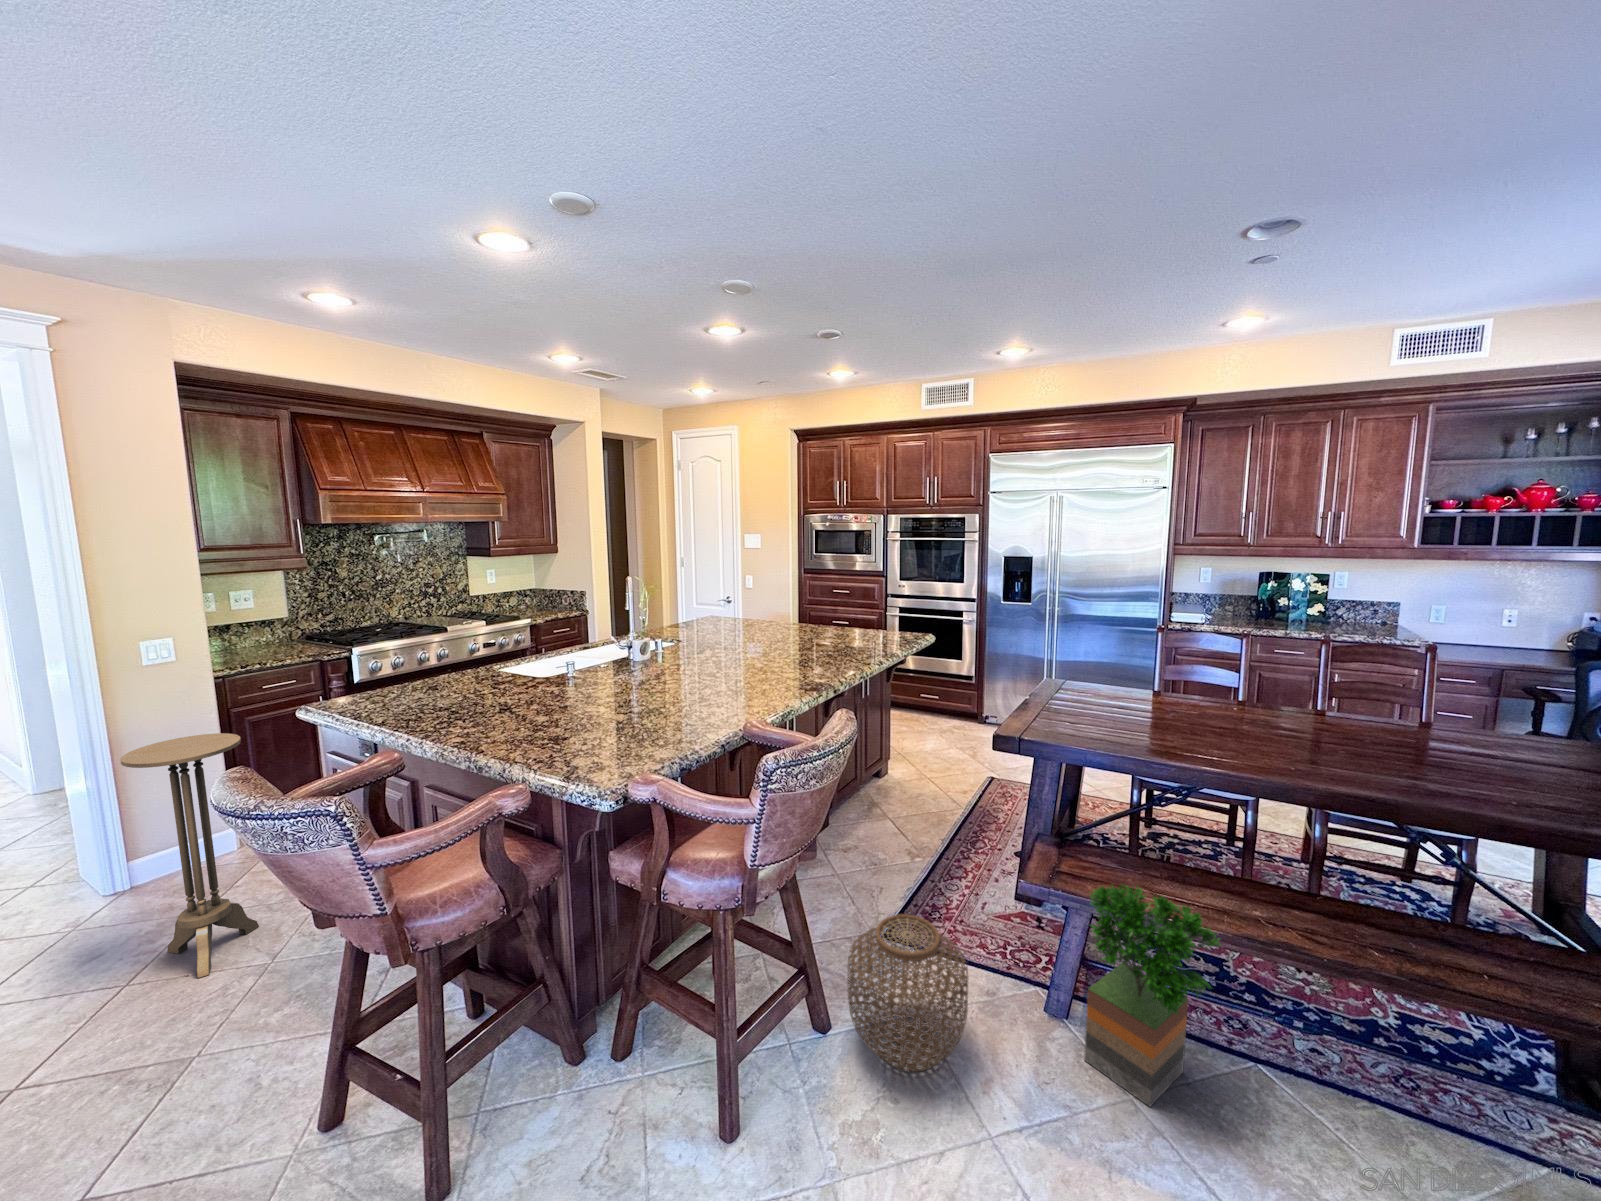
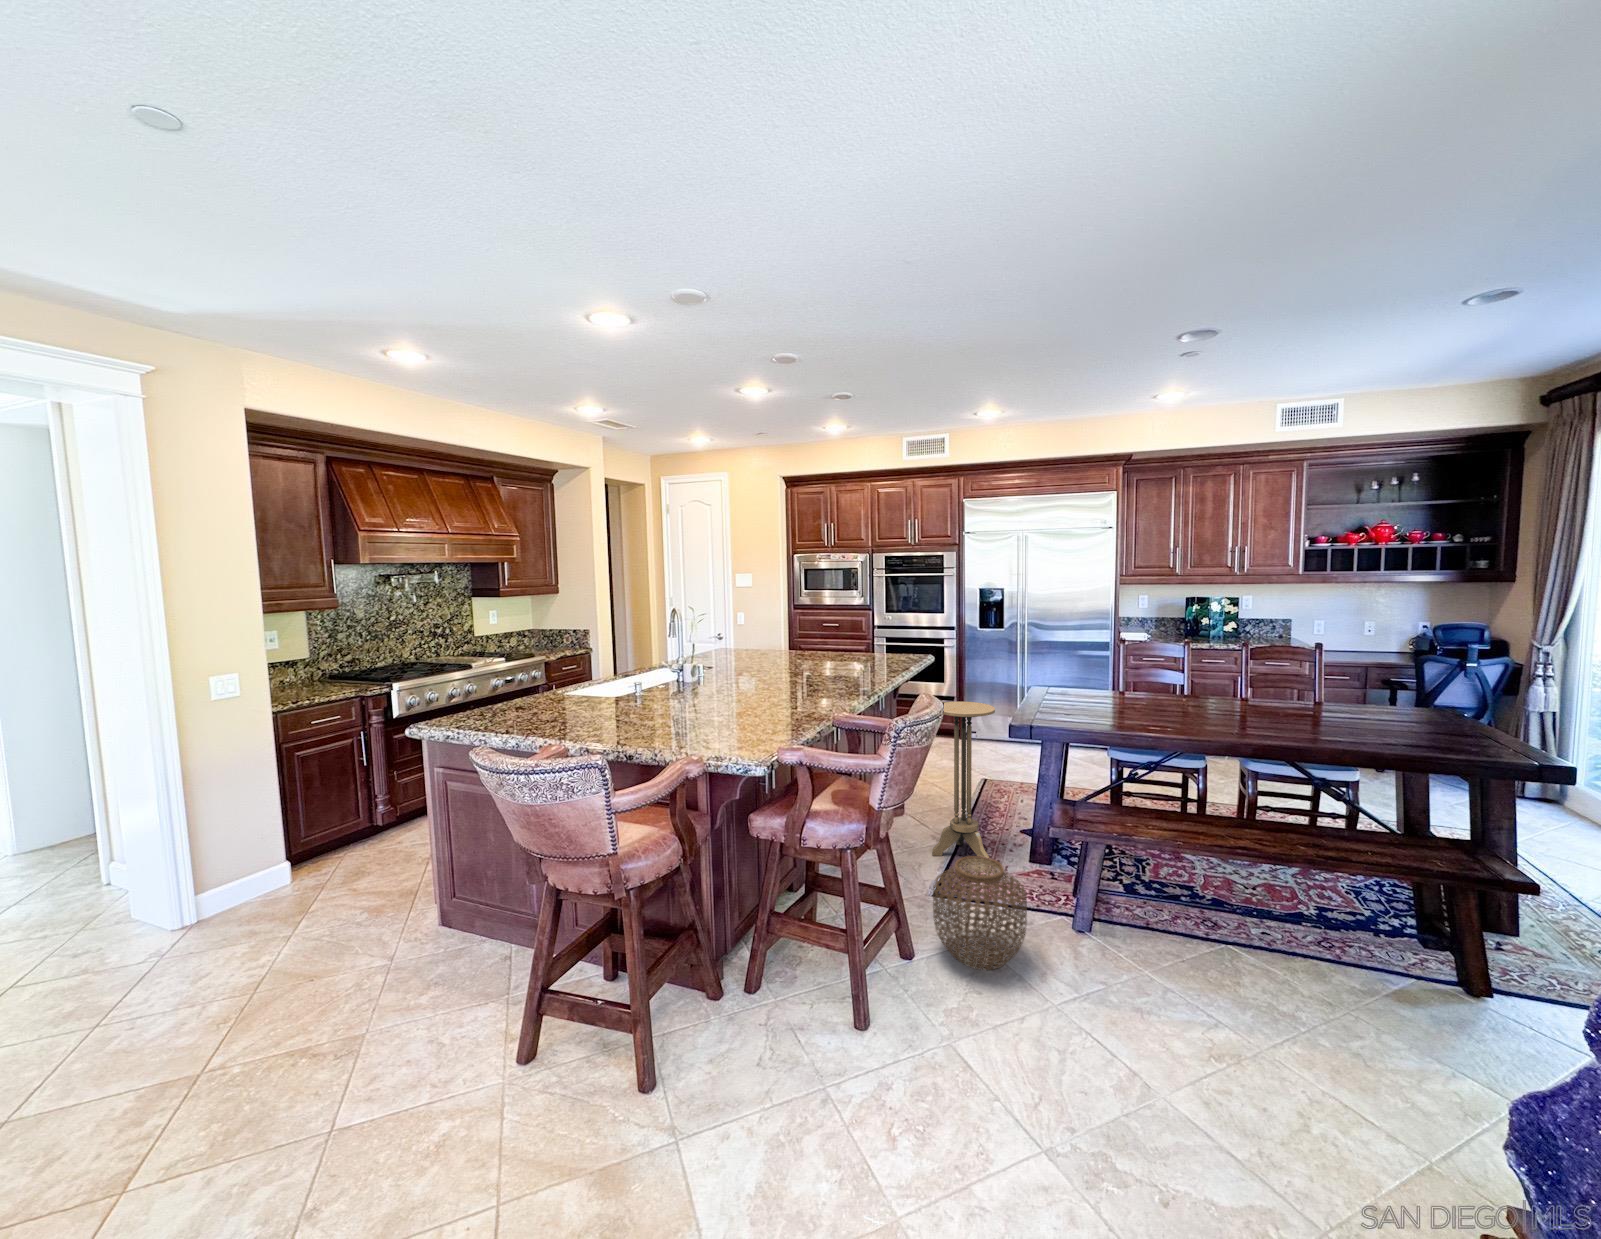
side table: present [120,733,259,978] -> present [932,701,995,858]
potted tree: present [1084,884,1220,1107] -> none [1105,817,1203,973]

